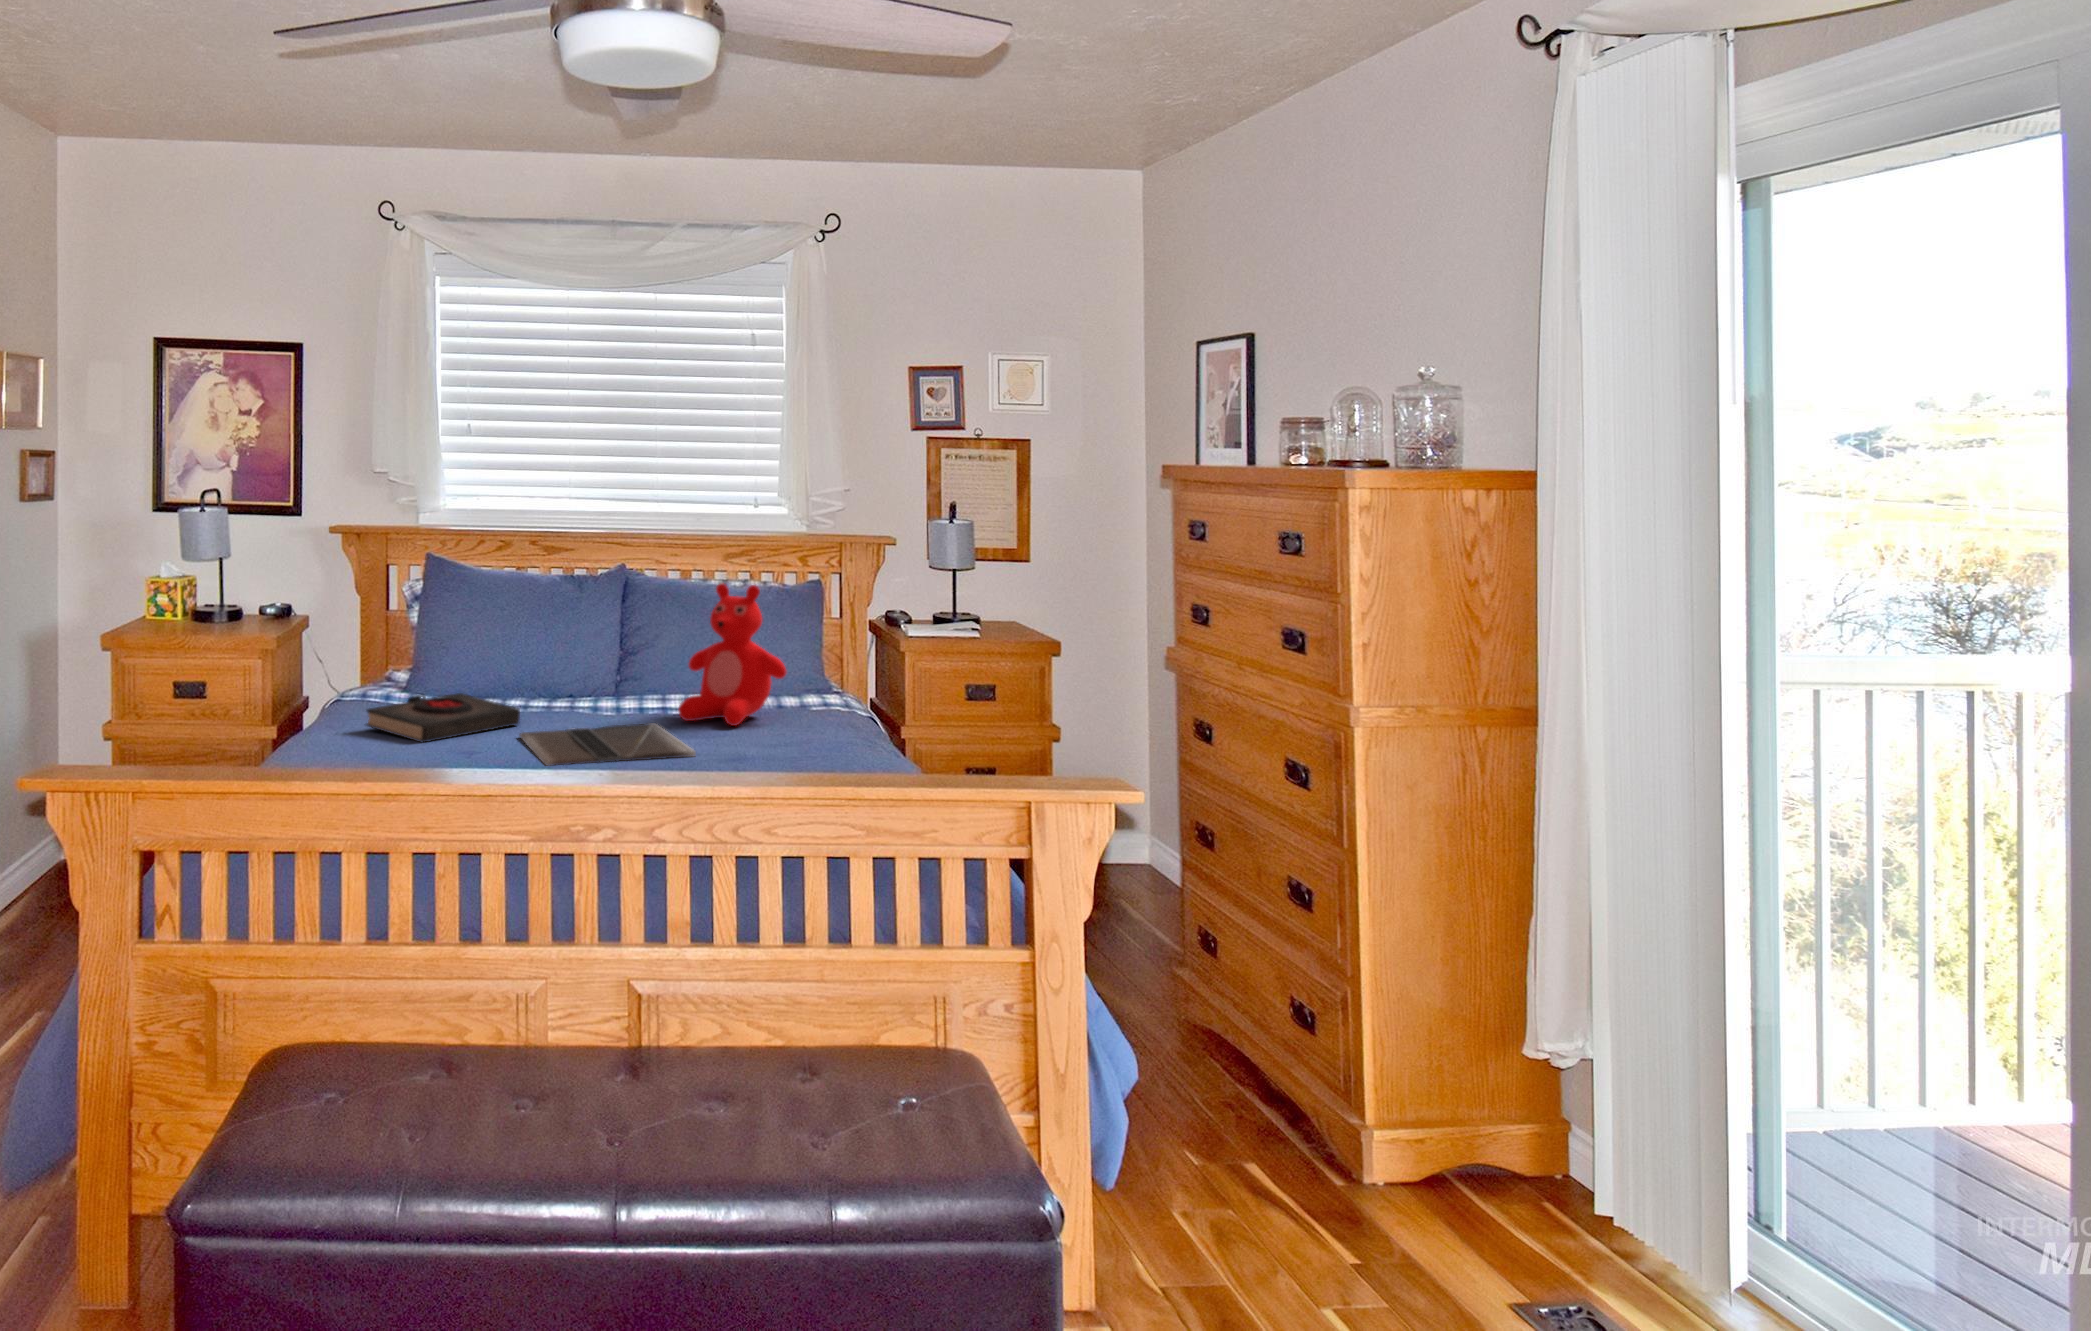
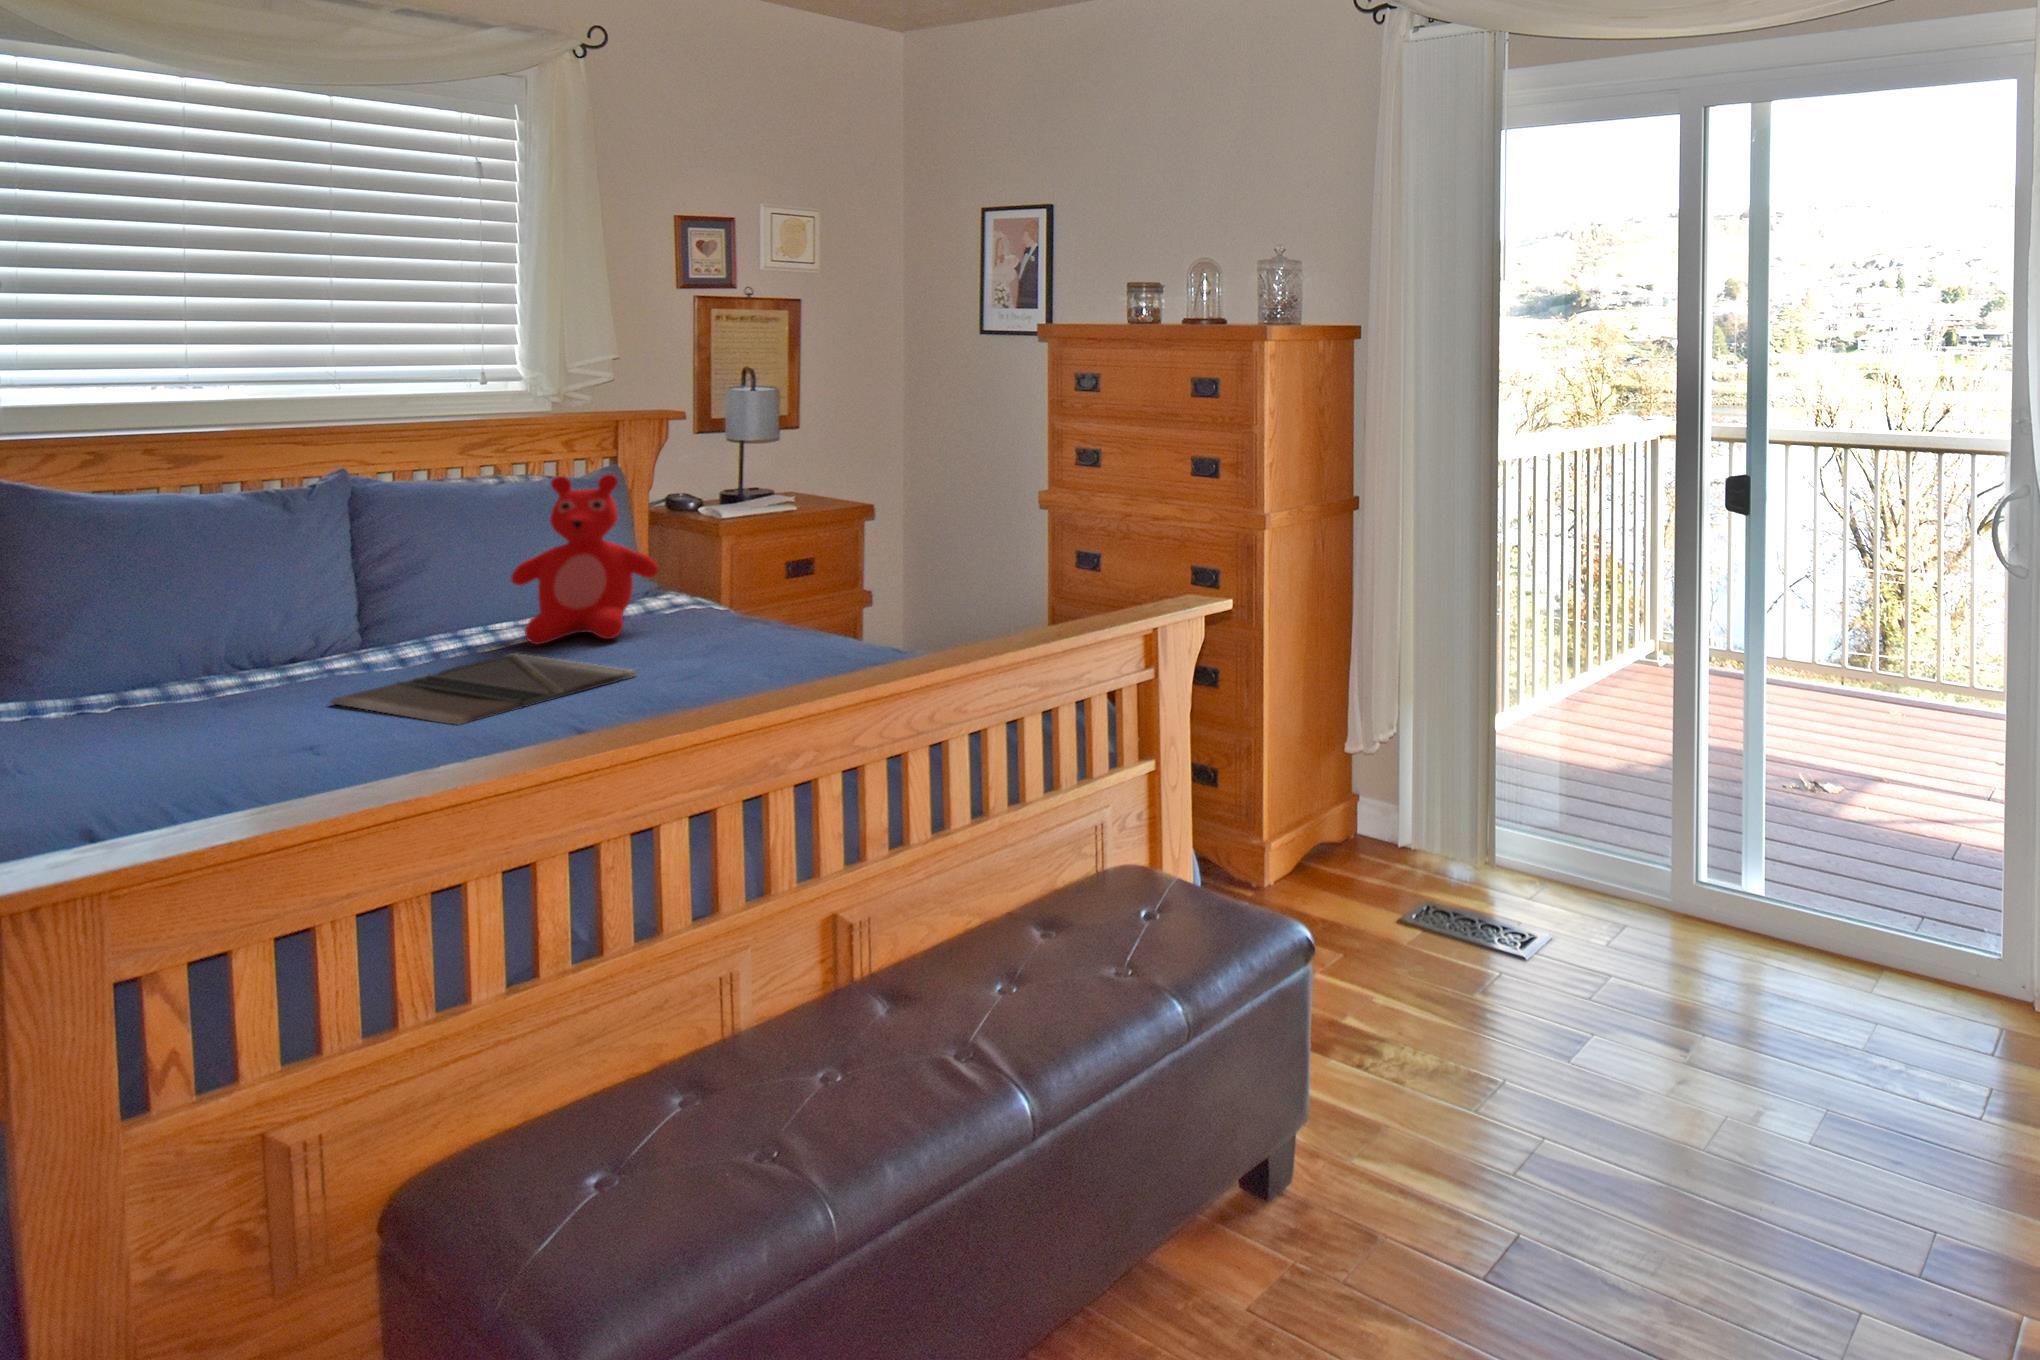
book: present [366,693,520,742] -> none [16,668,294,742]

